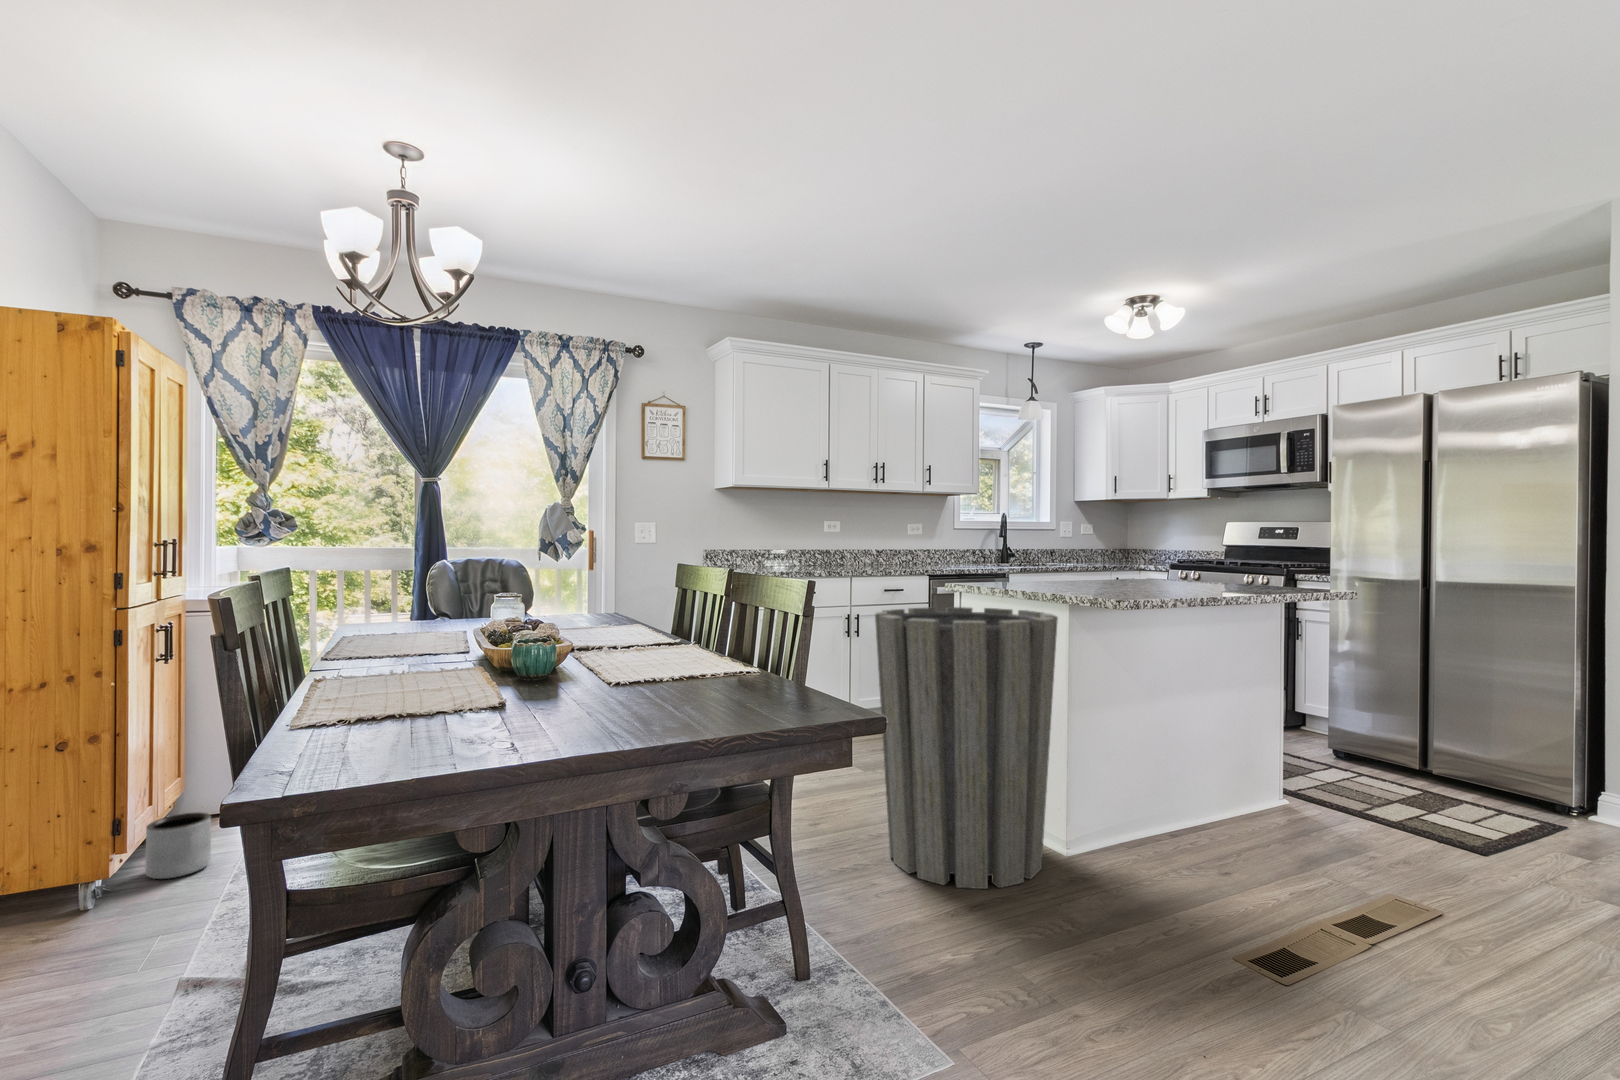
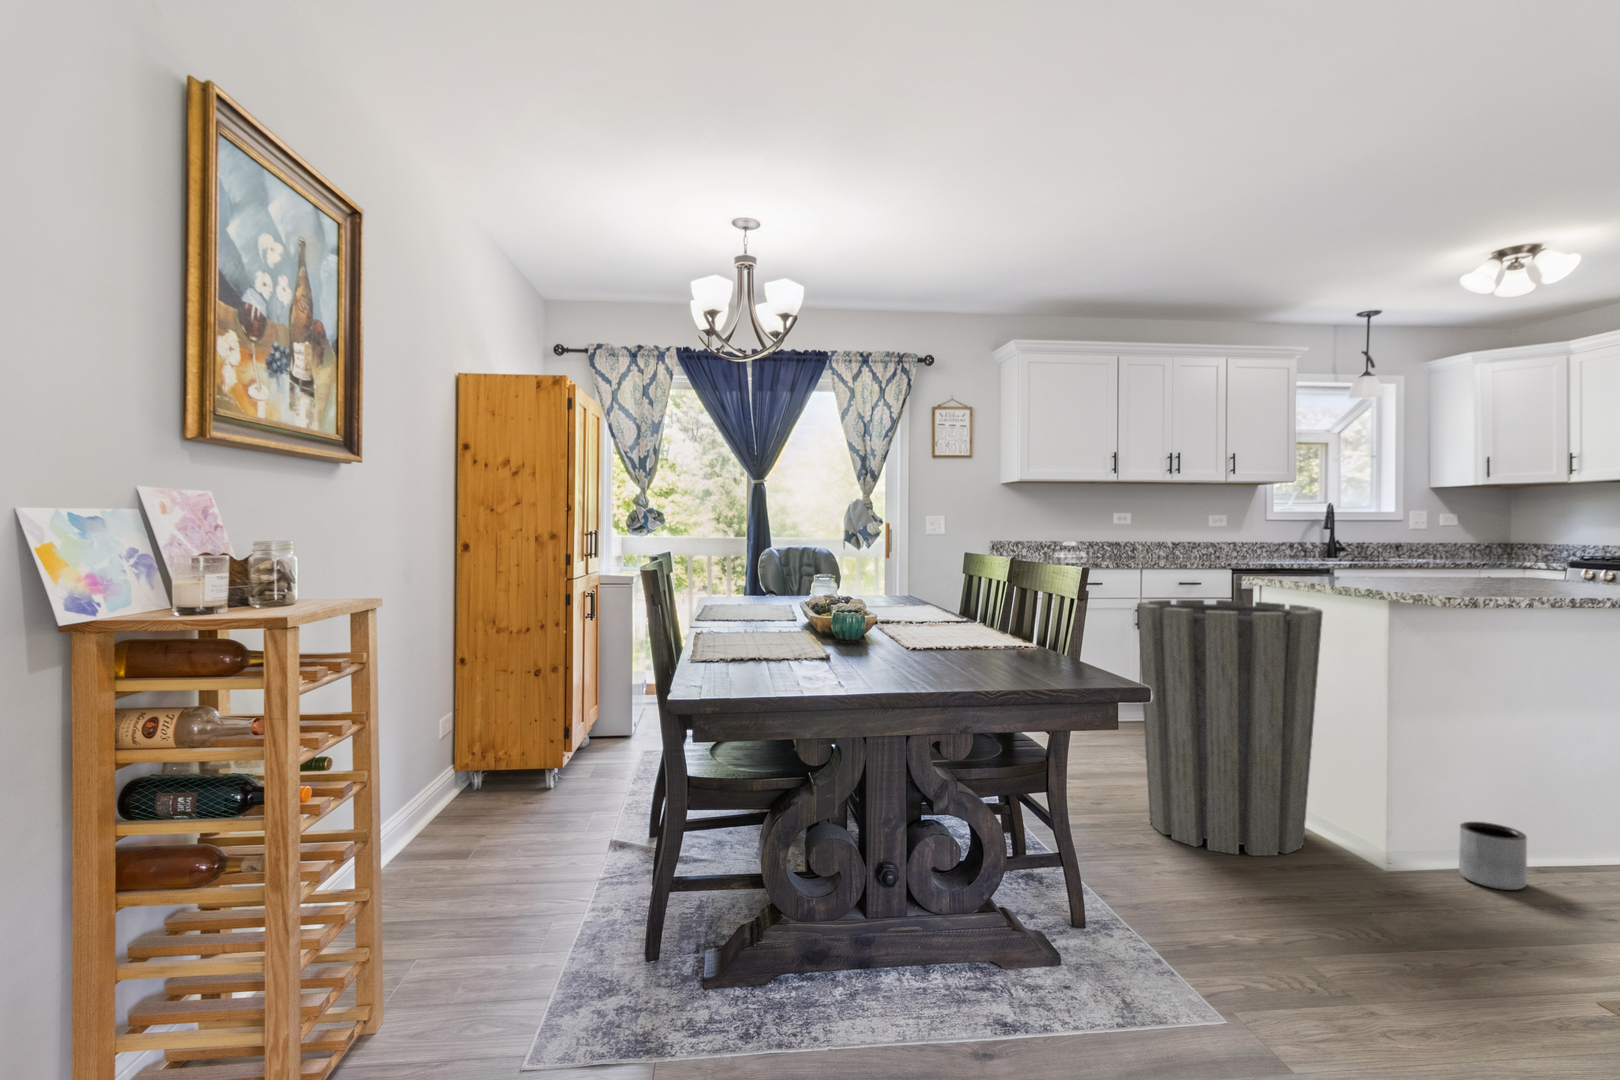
planter: present [145,812,211,879] -> present [1459,822,1527,890]

